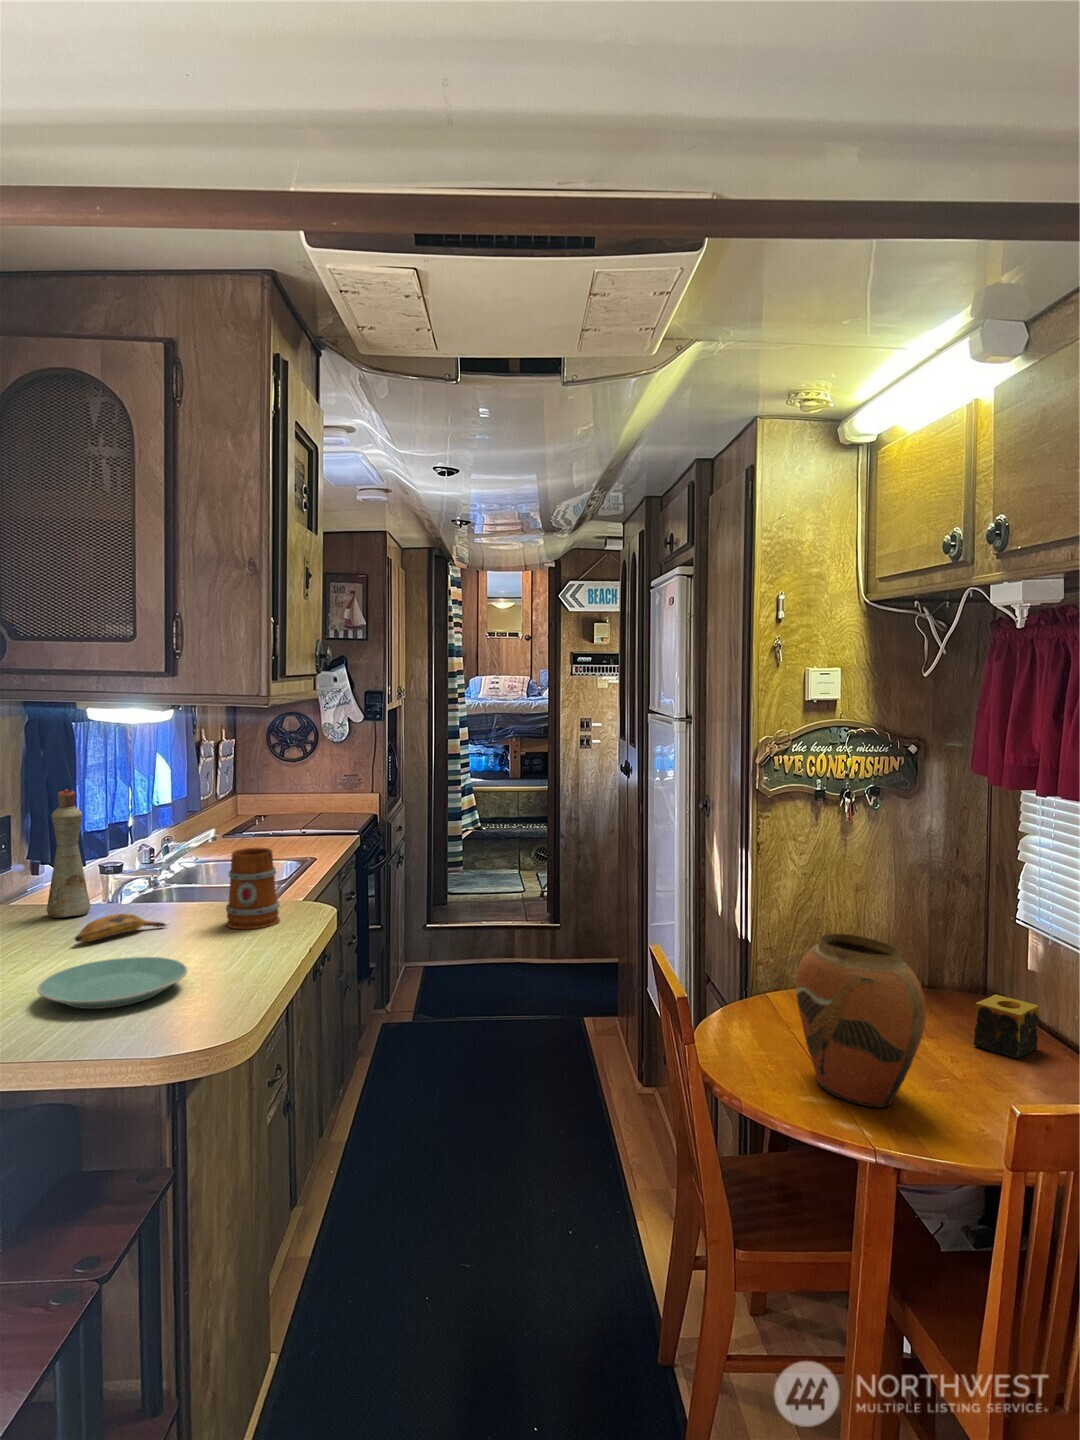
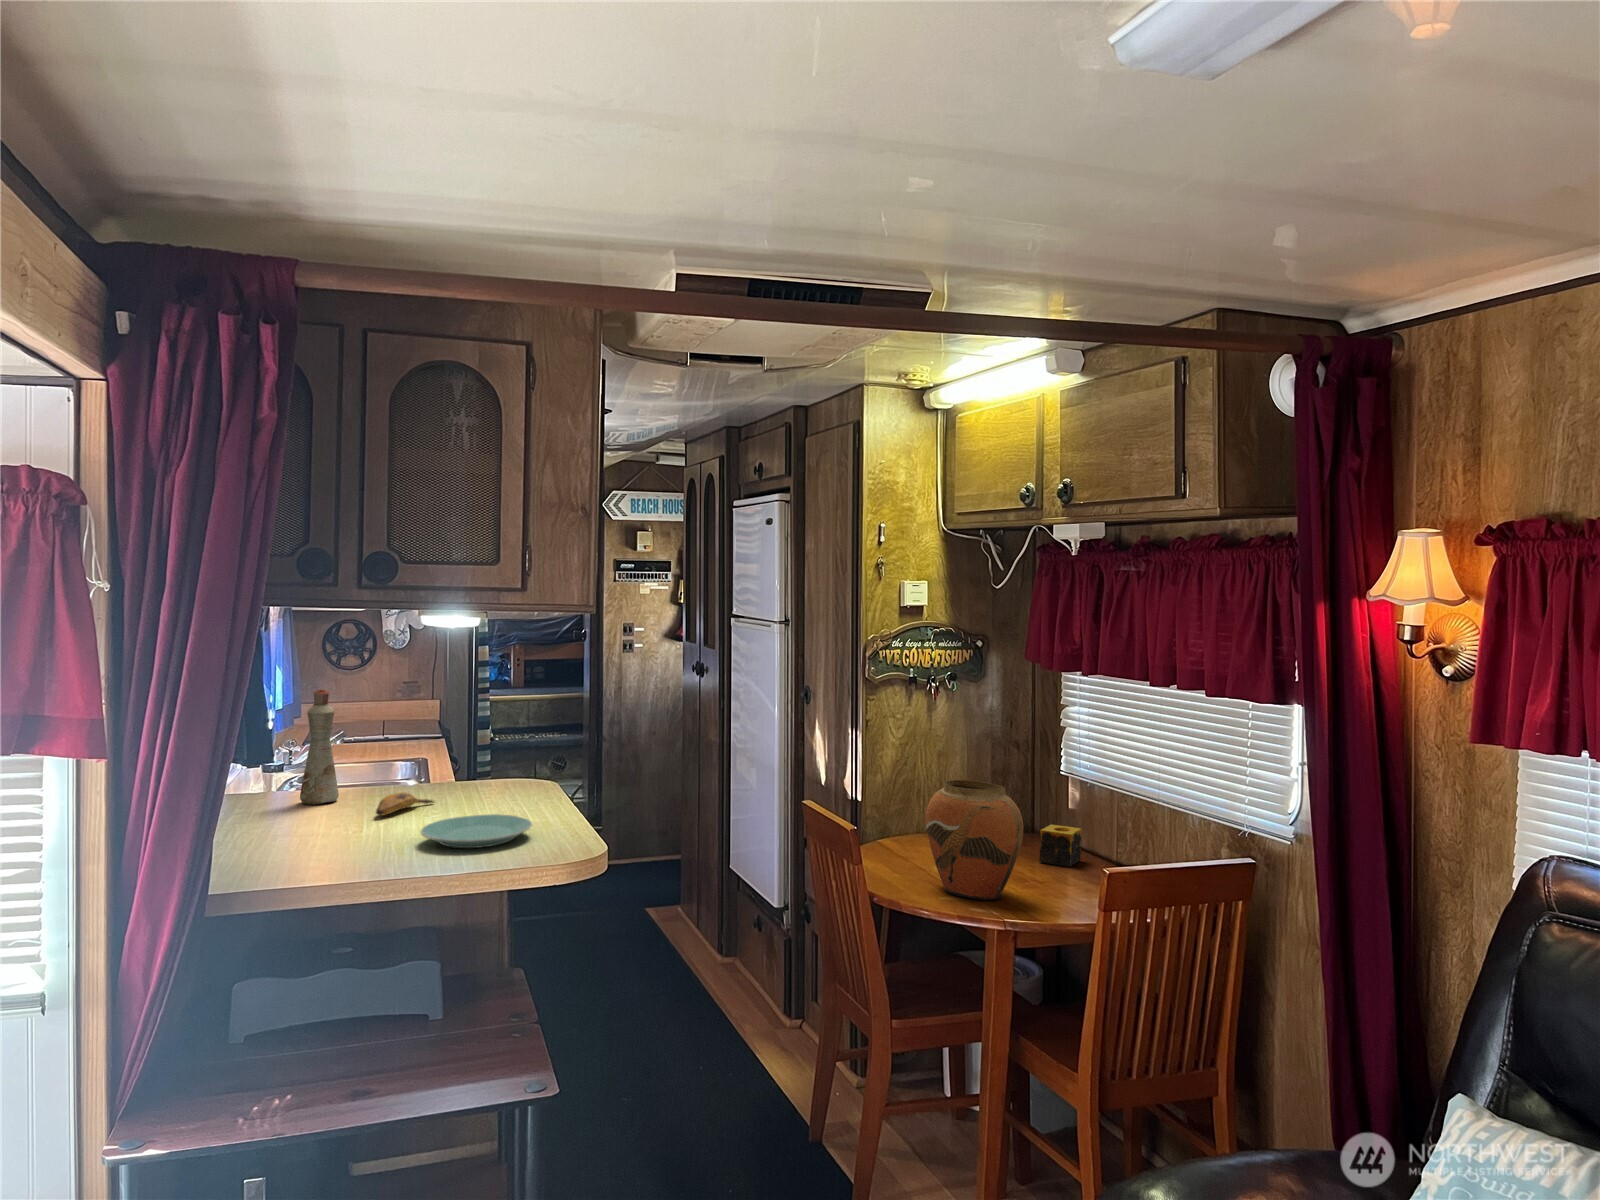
mug: present [226,848,280,929] -> none [483,733,529,801]

